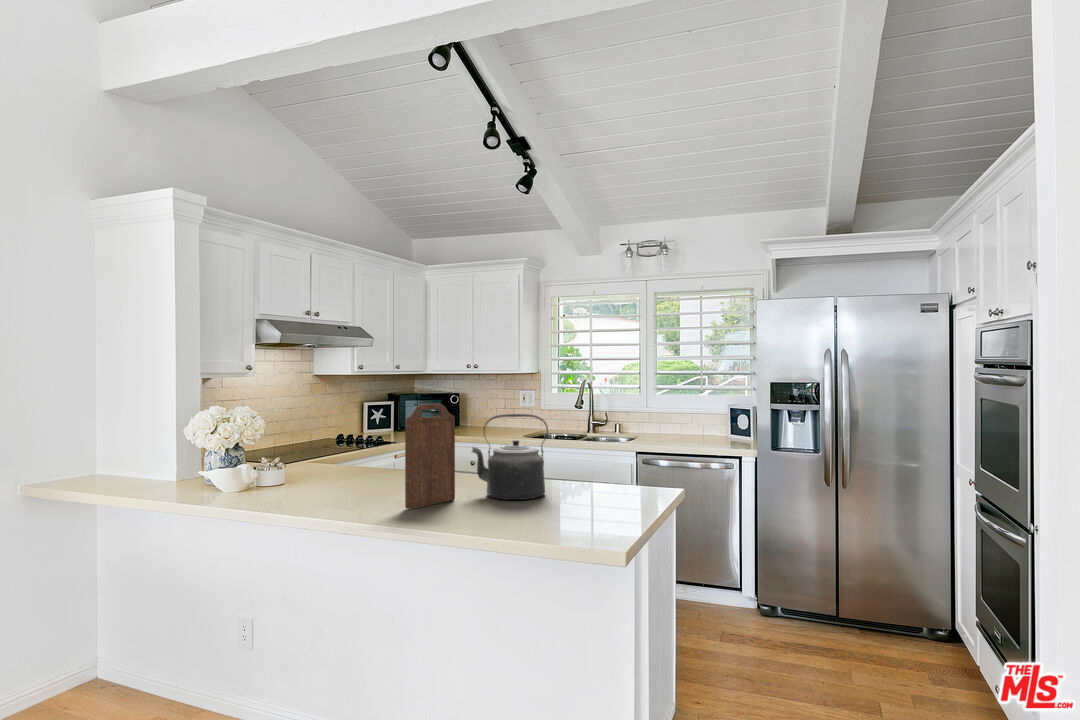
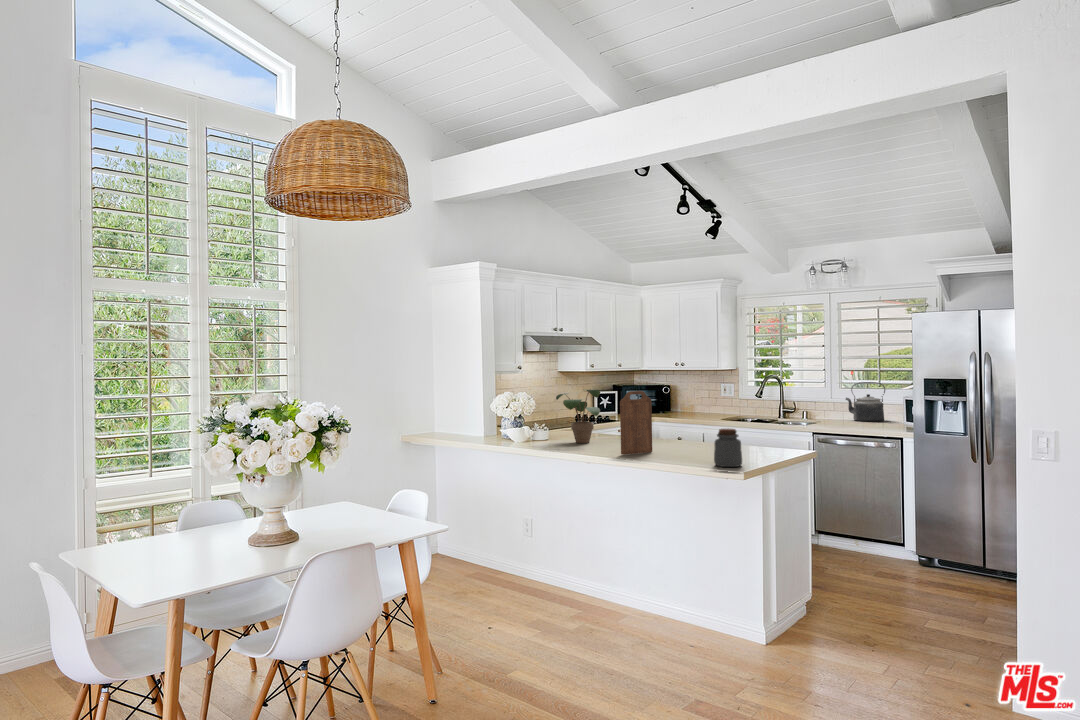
potted plant: none [300,399,372,484] -> present [556,389,600,443]
kettle: present [472,414,548,500] -> present [846,382,885,421]
jar: none [563,465,608,531] -> present [714,428,742,467]

